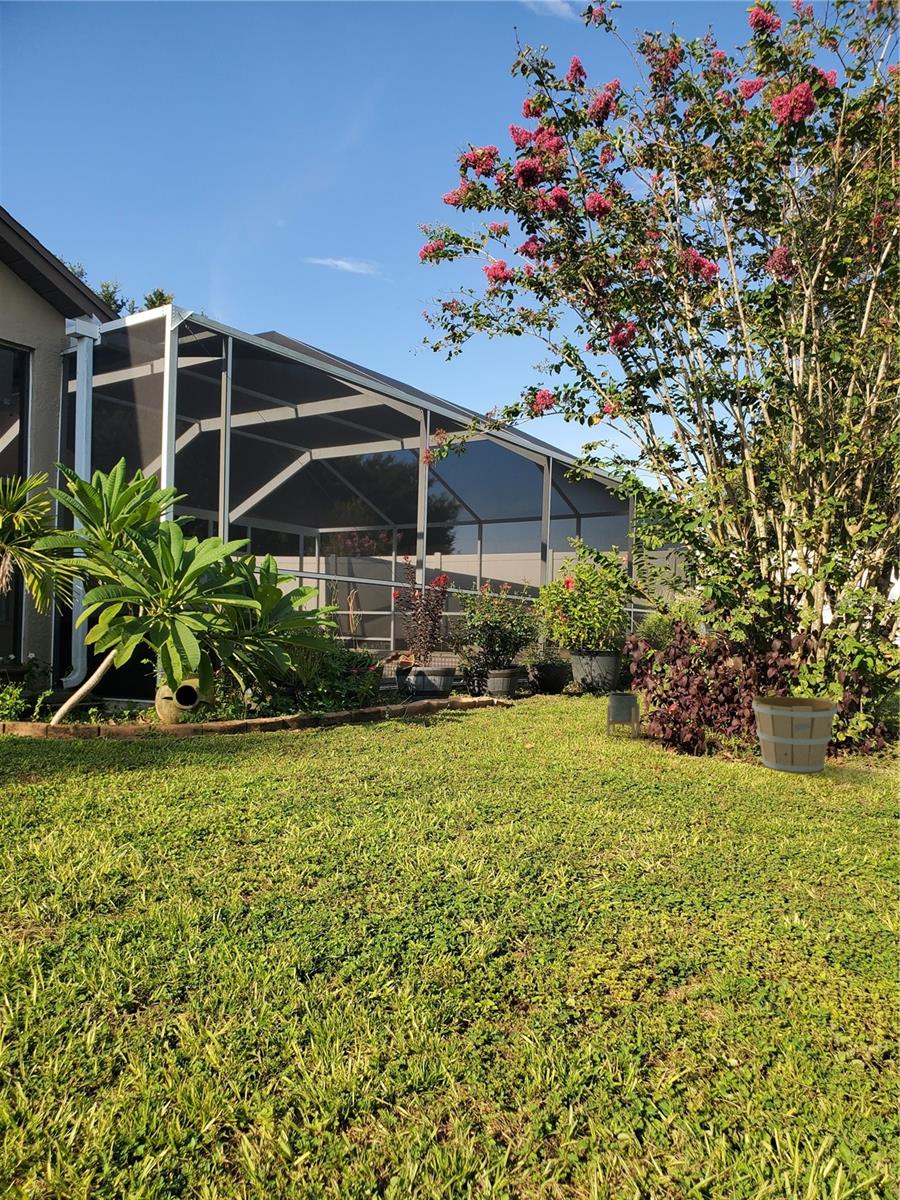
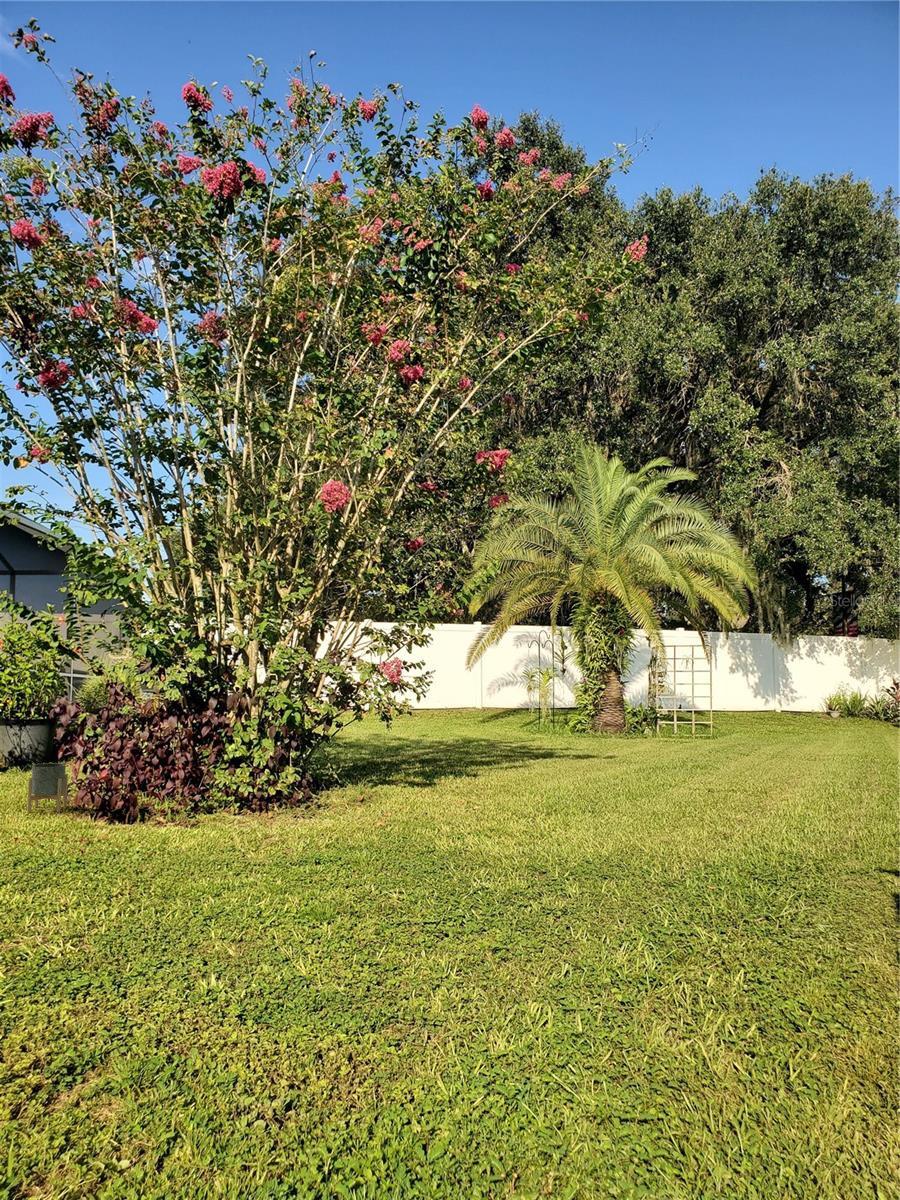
wooden bucket: present [752,696,838,773] -> none [186,752,268,830]

